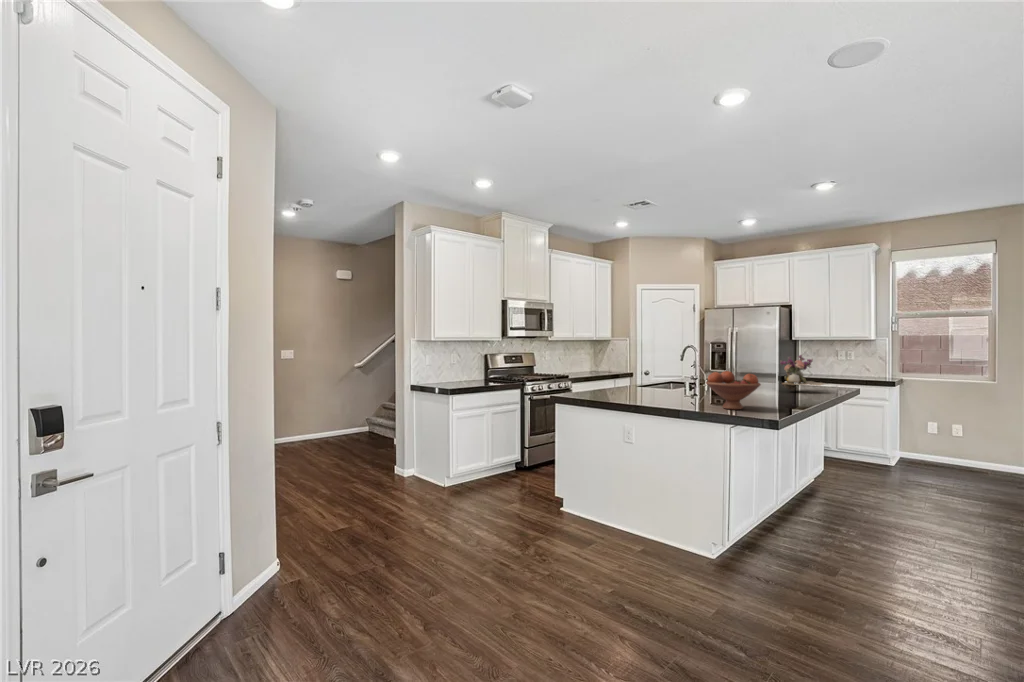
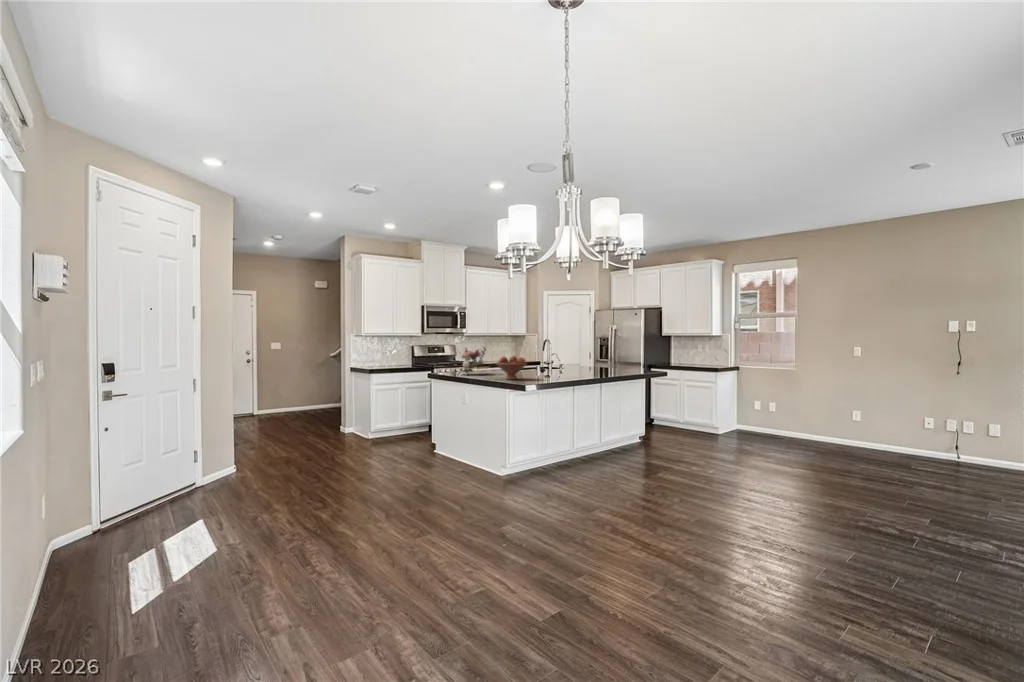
flower arrangement: present [780,355,825,391] -> present [459,347,487,373]

